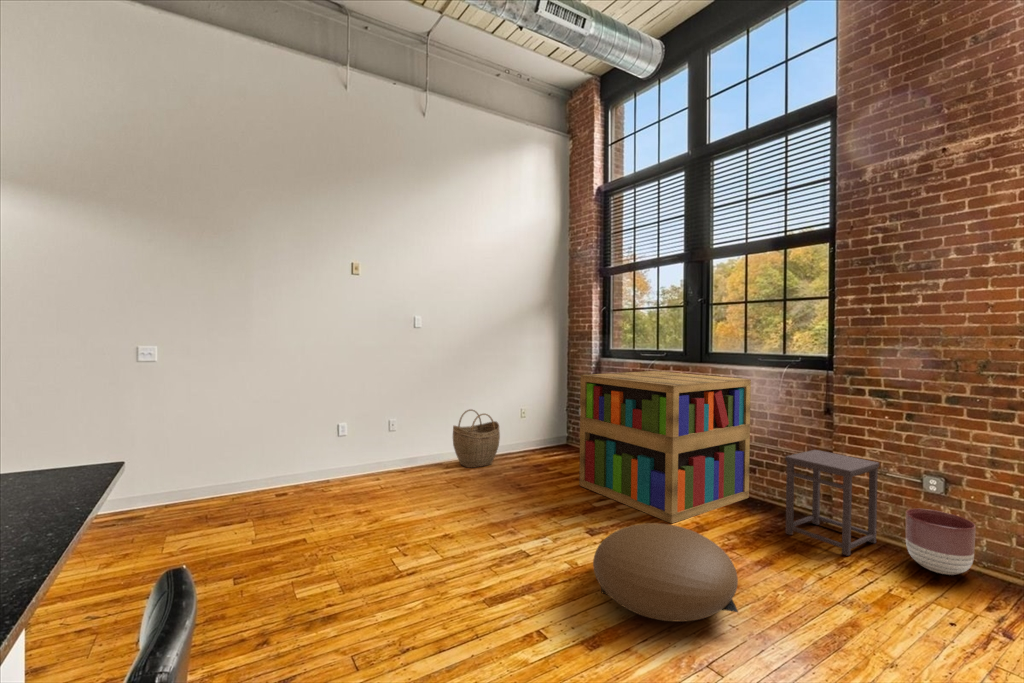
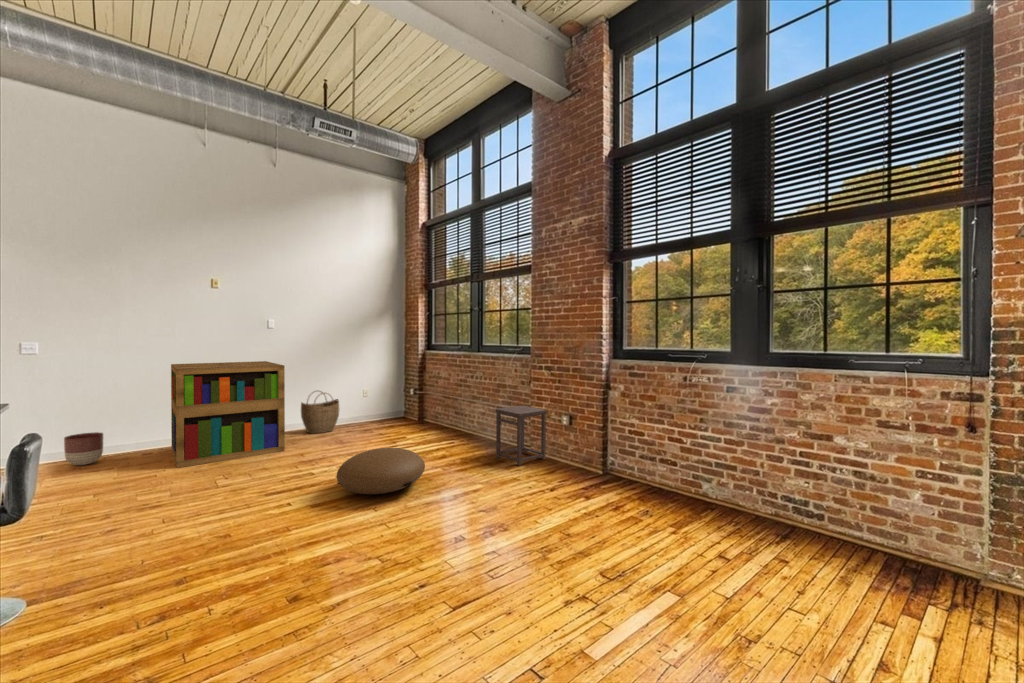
bookshelf: present [579,371,751,523] -> present [171,361,285,468]
planter: present [906,509,976,575] -> present [64,432,103,465]

